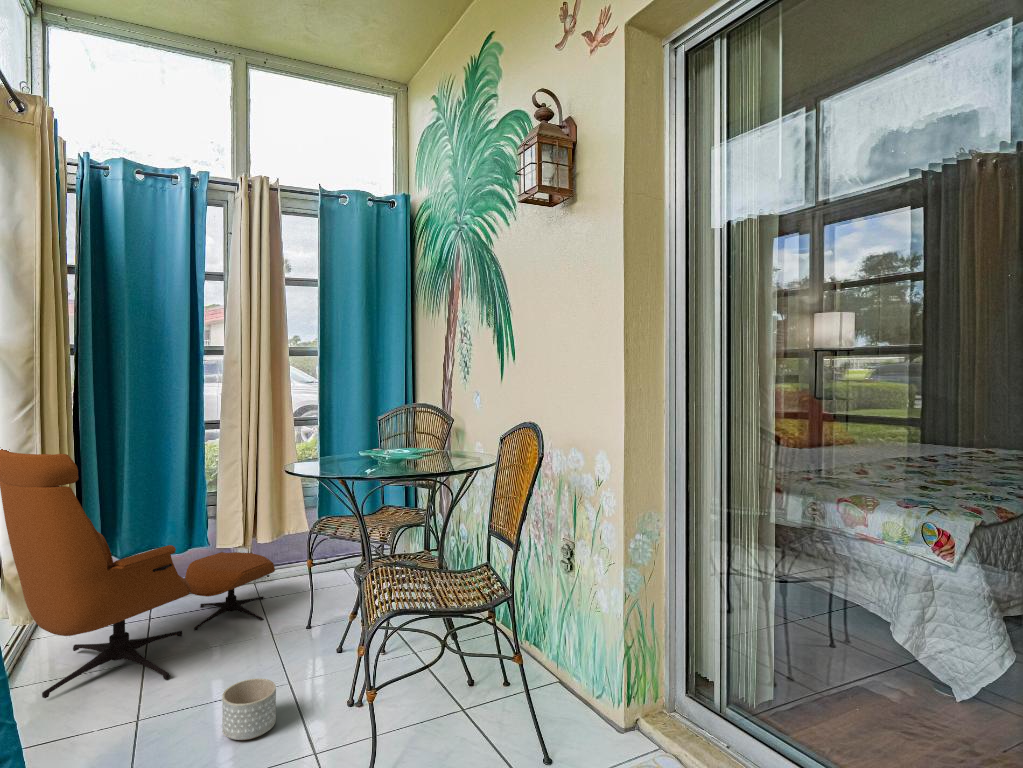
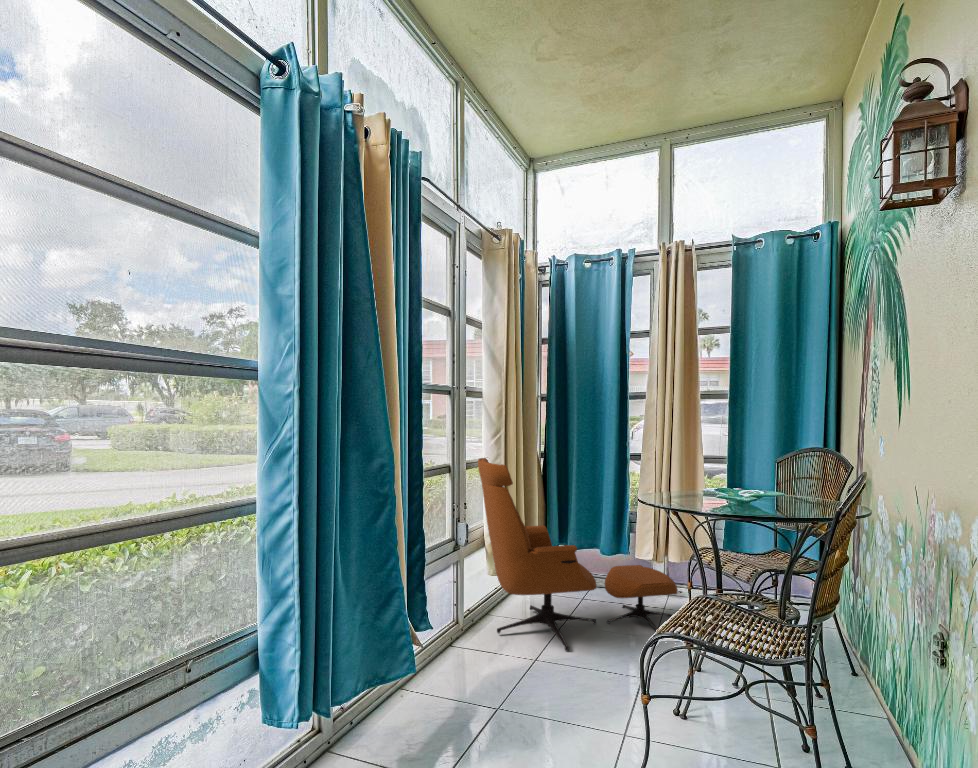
planter: present [222,678,276,740] -> none [571,670,614,722]

